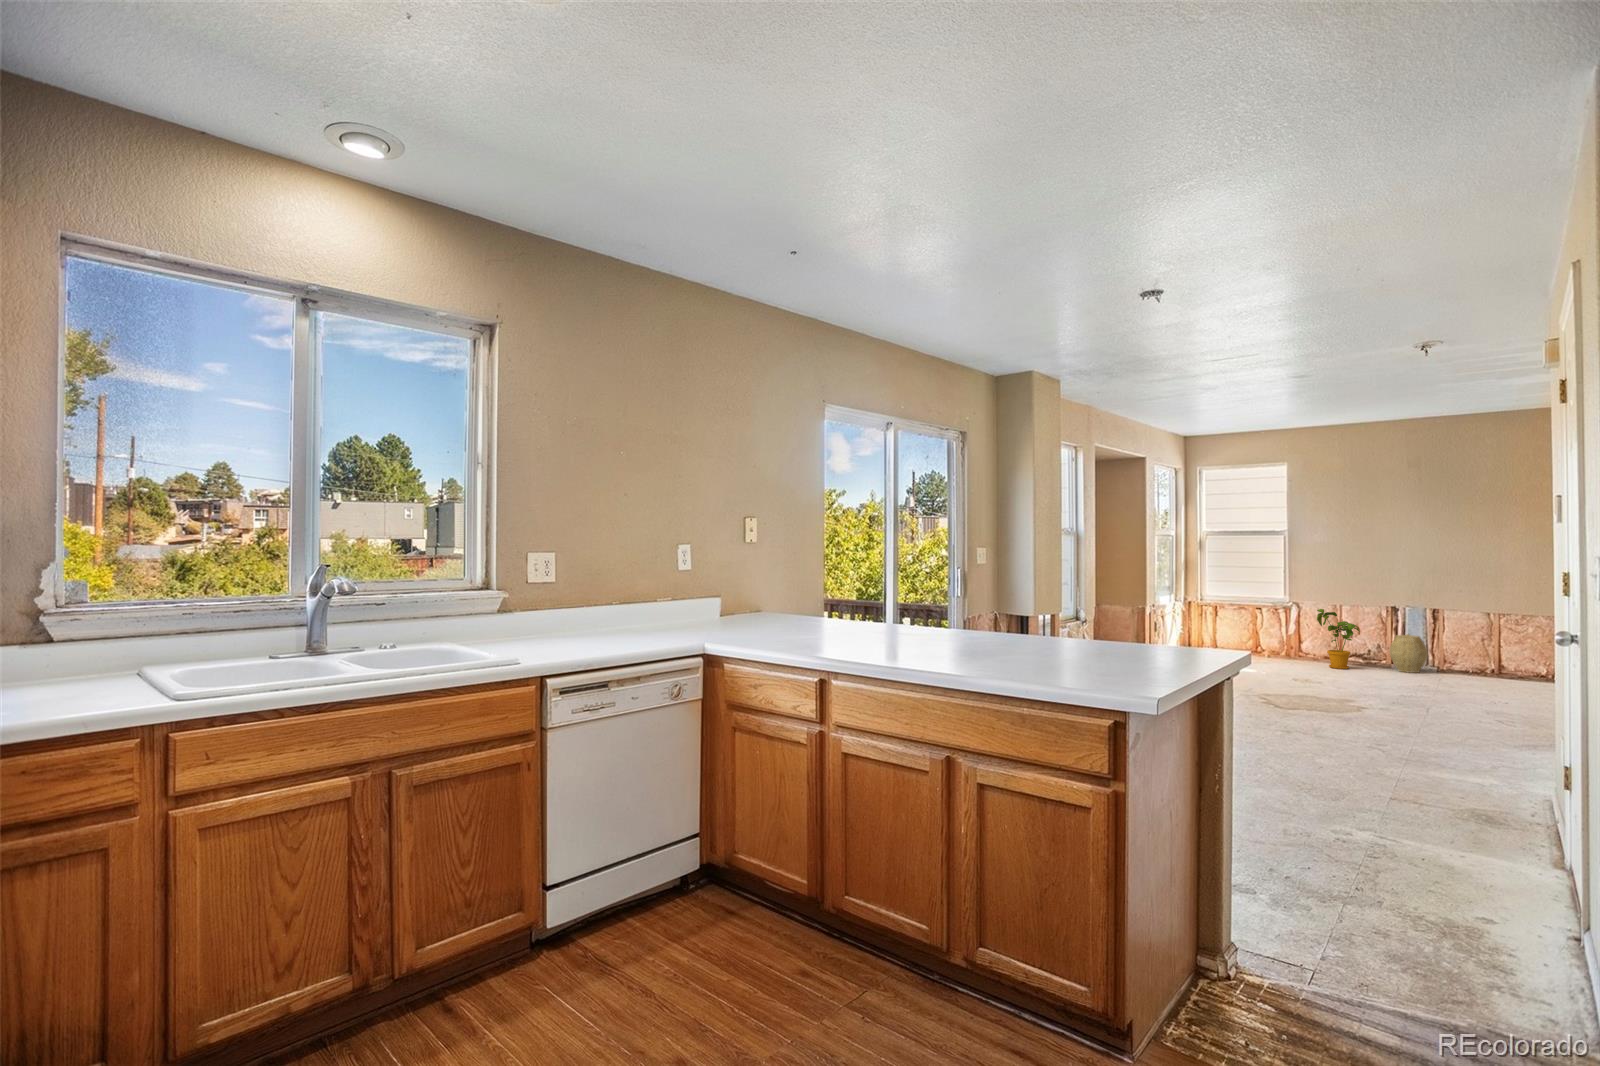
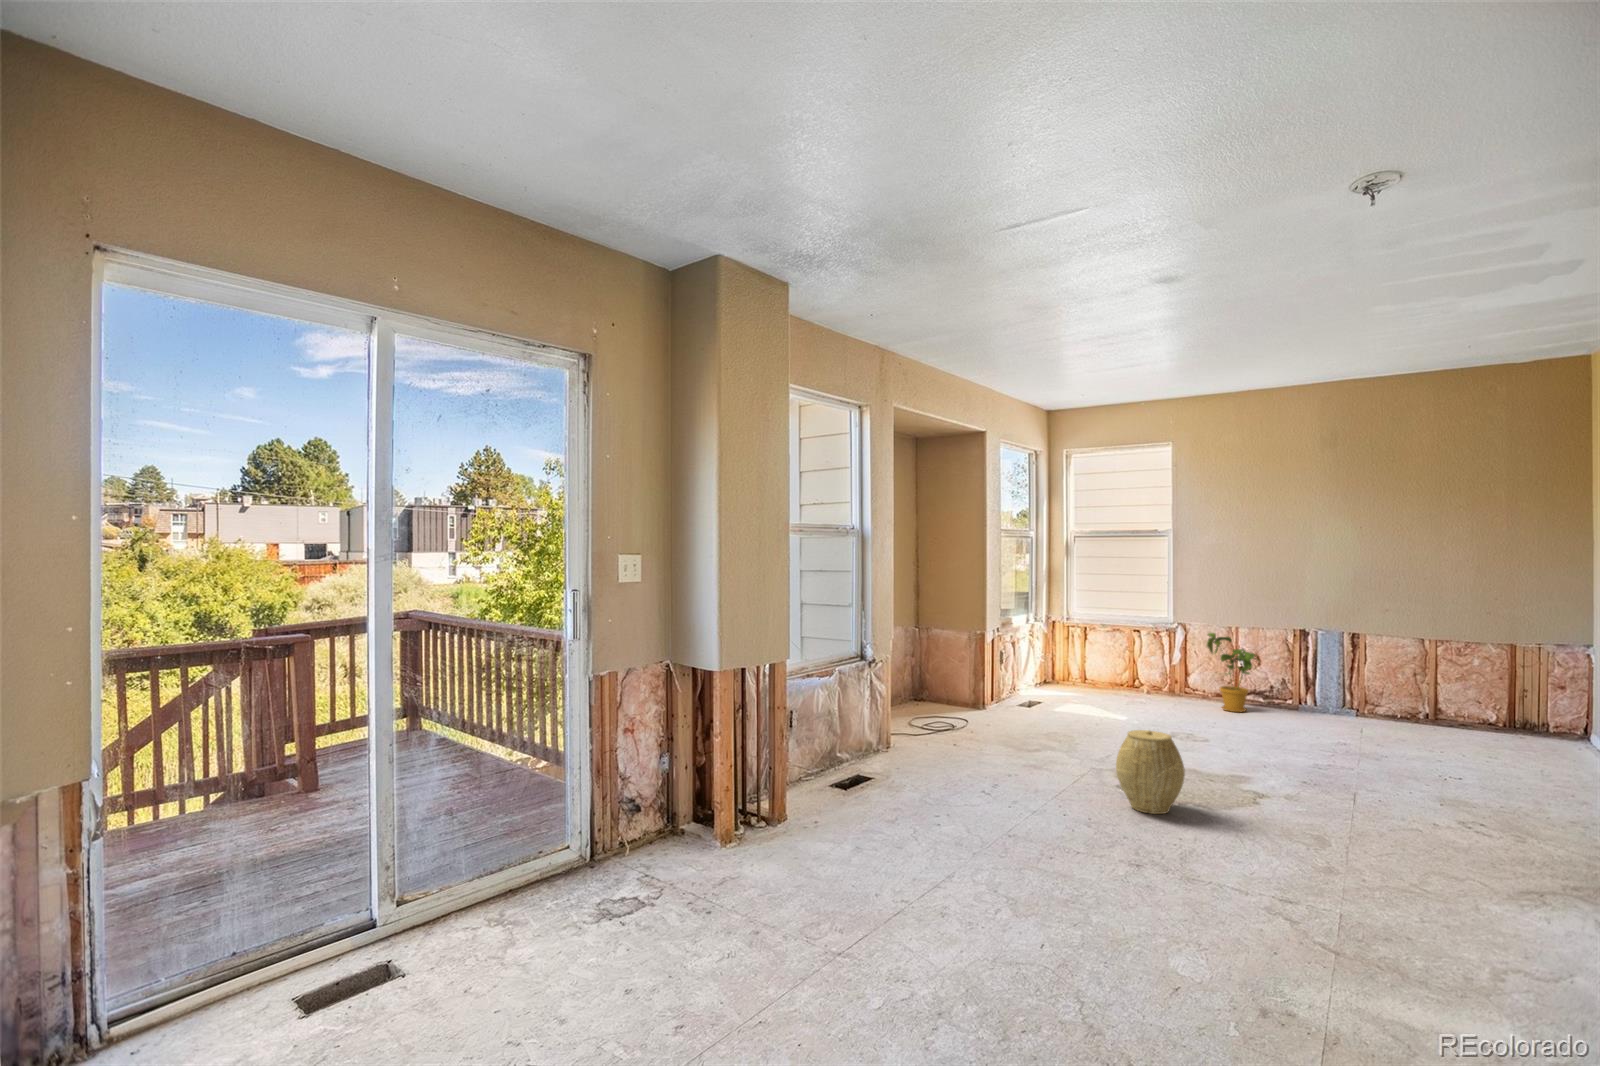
woven basket: present [1389,634,1428,673] -> present [1116,730,1185,814]

